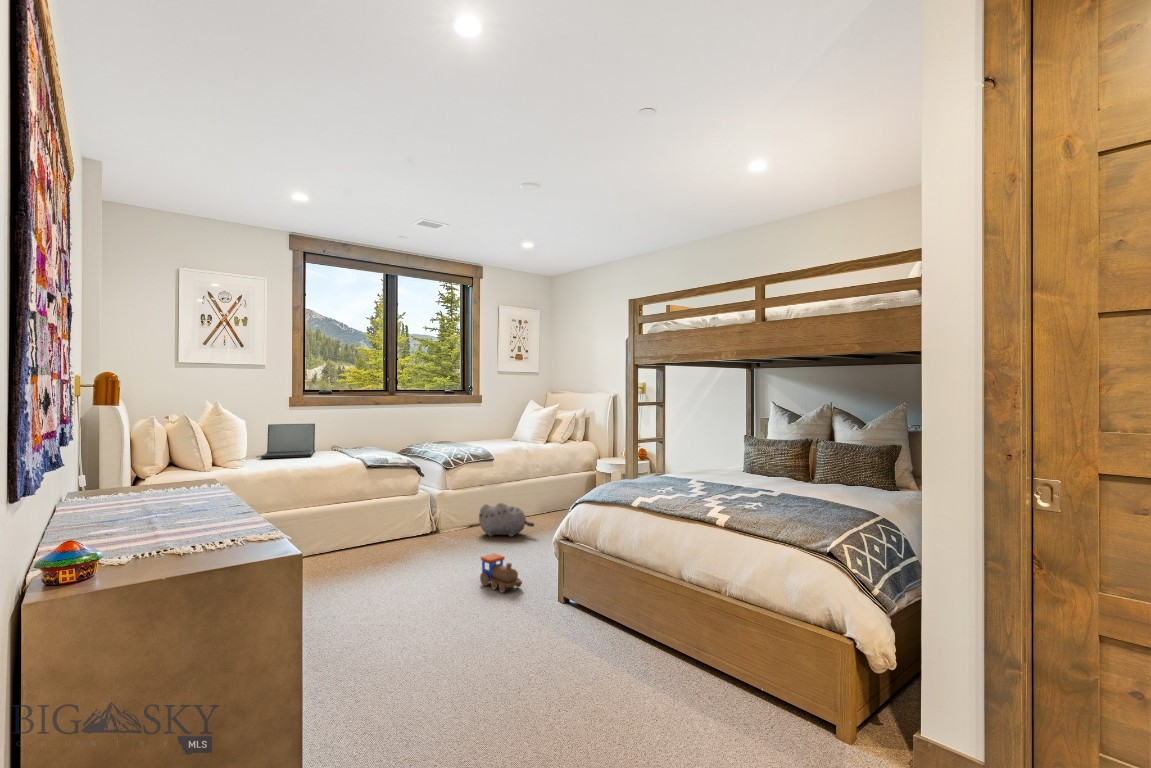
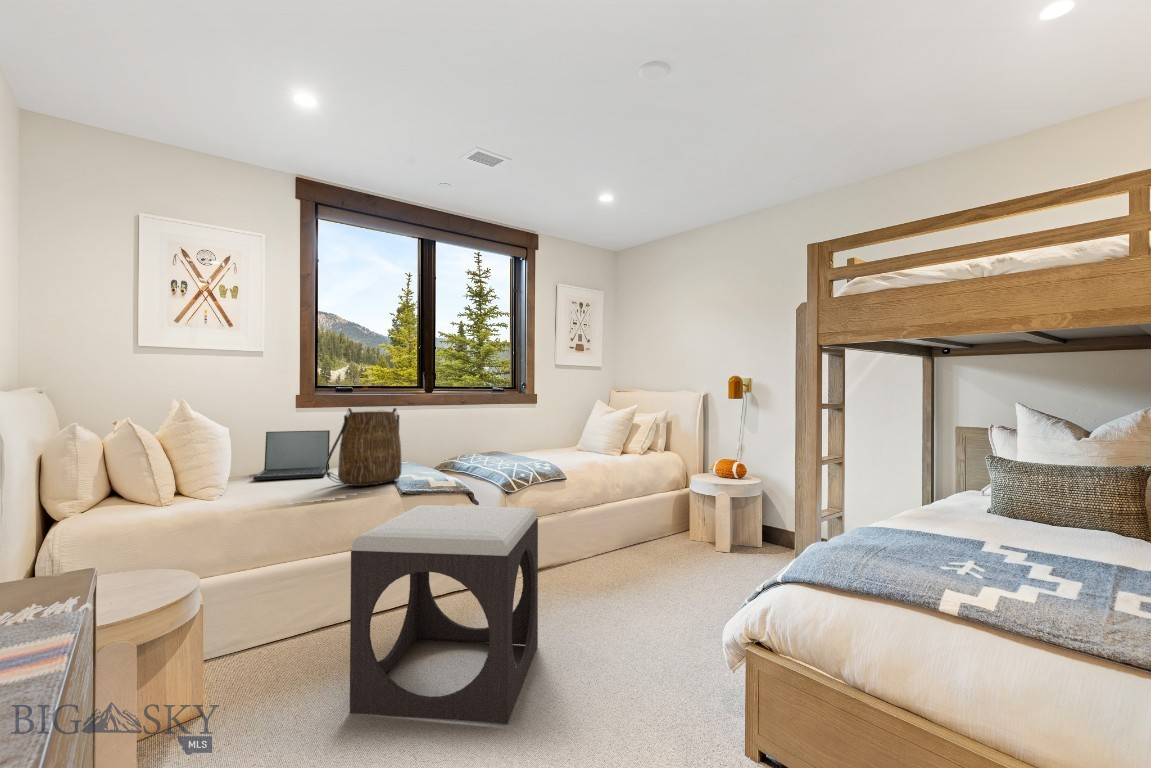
tote bag: none [313,407,368,461] -> present [325,408,401,486]
footstool: none [333,470,456,590] -> present [350,505,538,724]
plush toy: present [479,503,534,537] -> none [555,542,634,591]
toy train: present [480,554,522,592] -> none [593,649,670,732]

